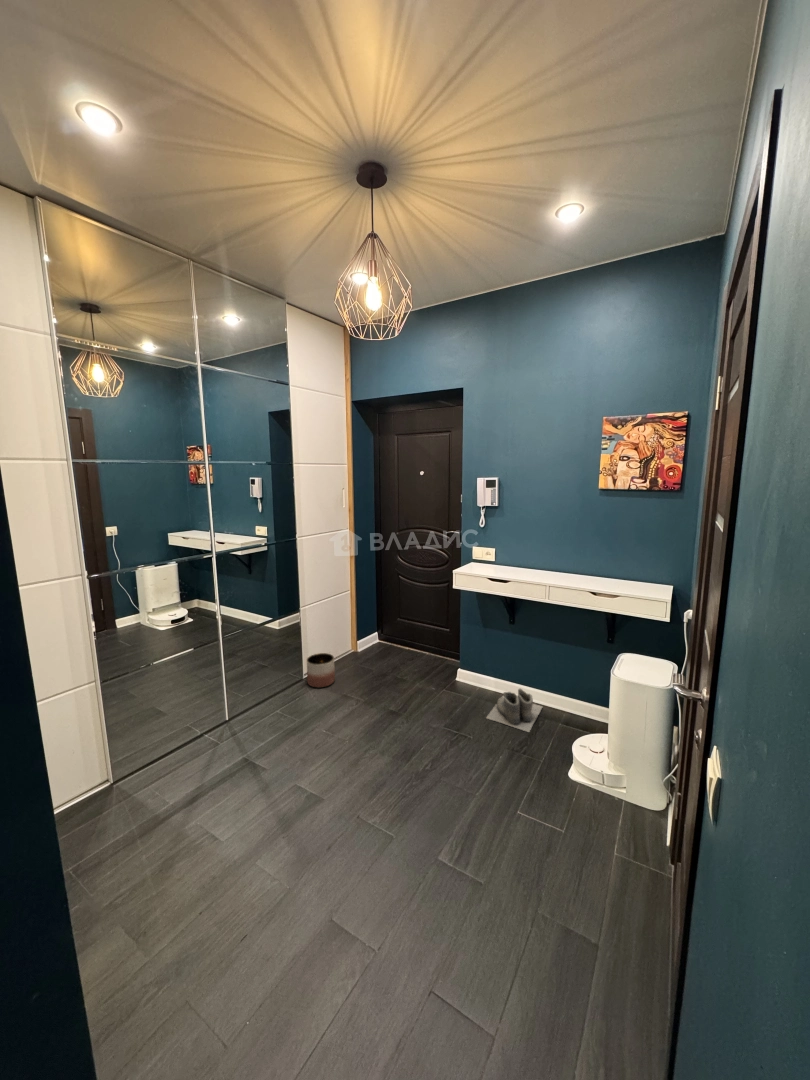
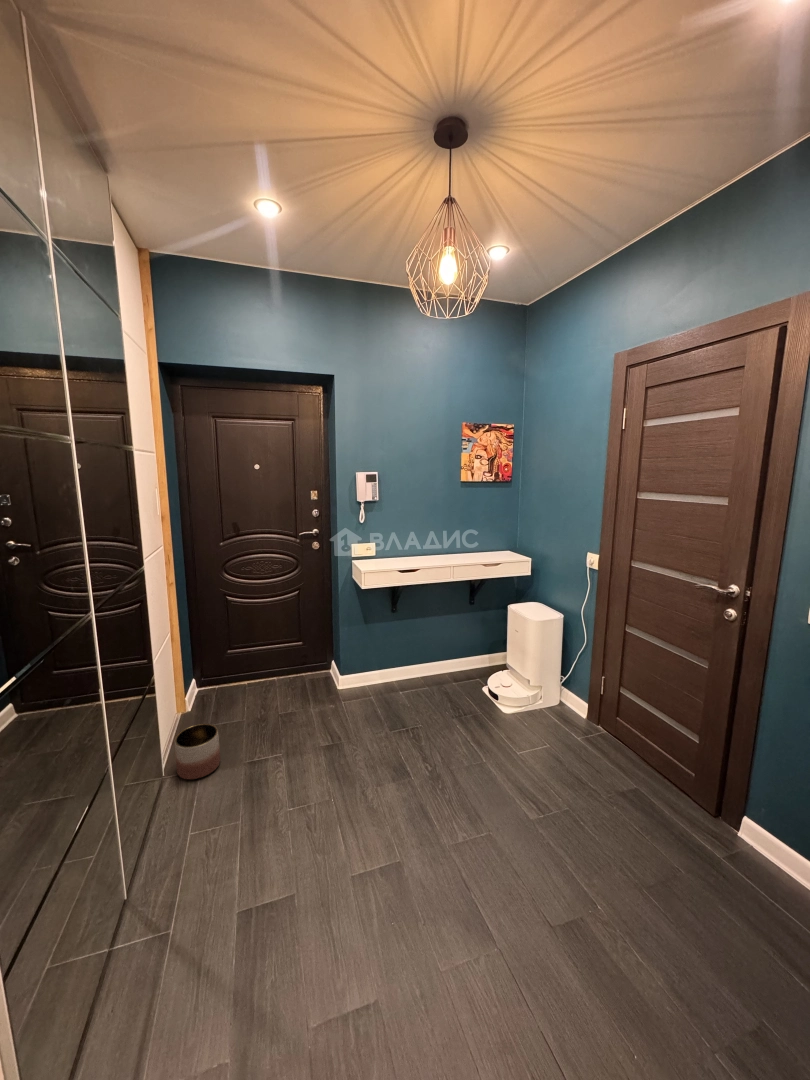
boots: present [487,689,542,732] -> none [395,668,448,707]

